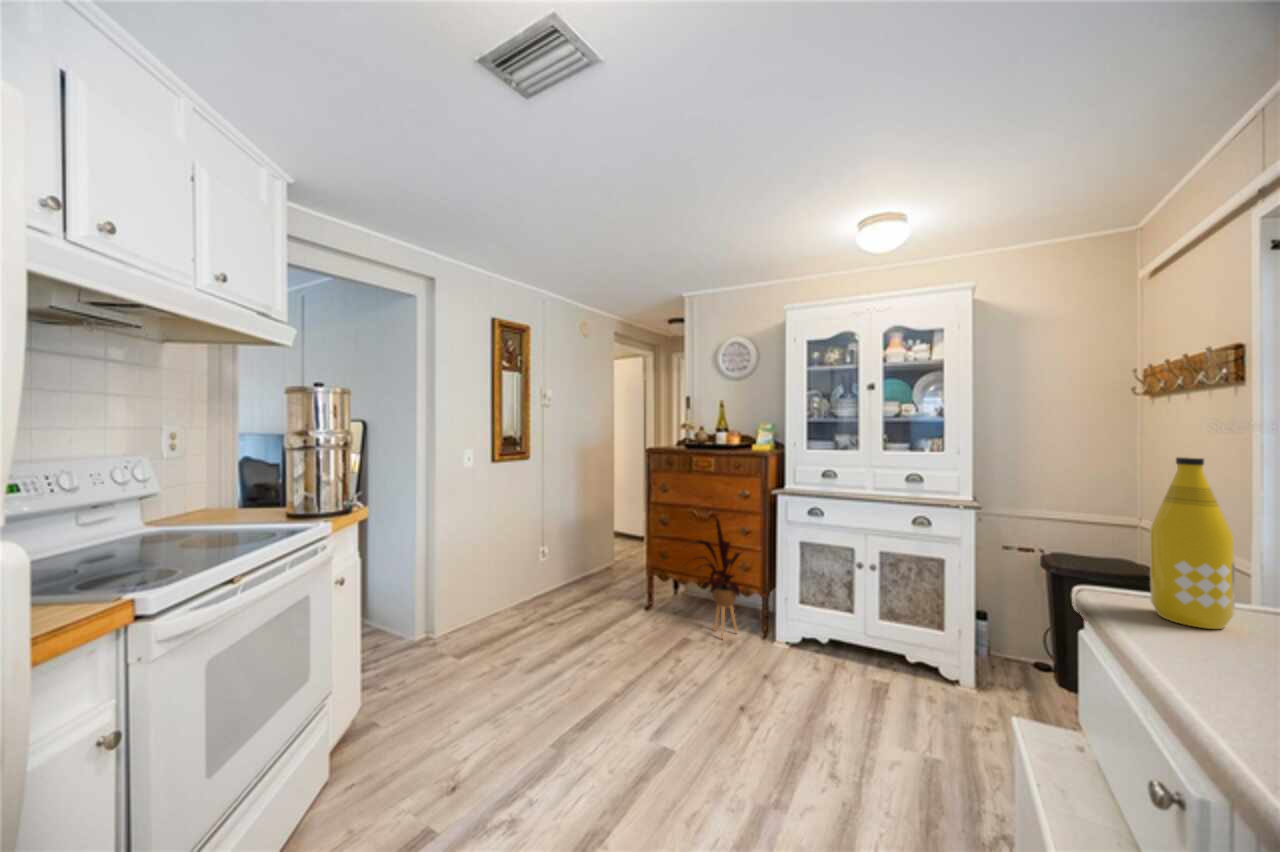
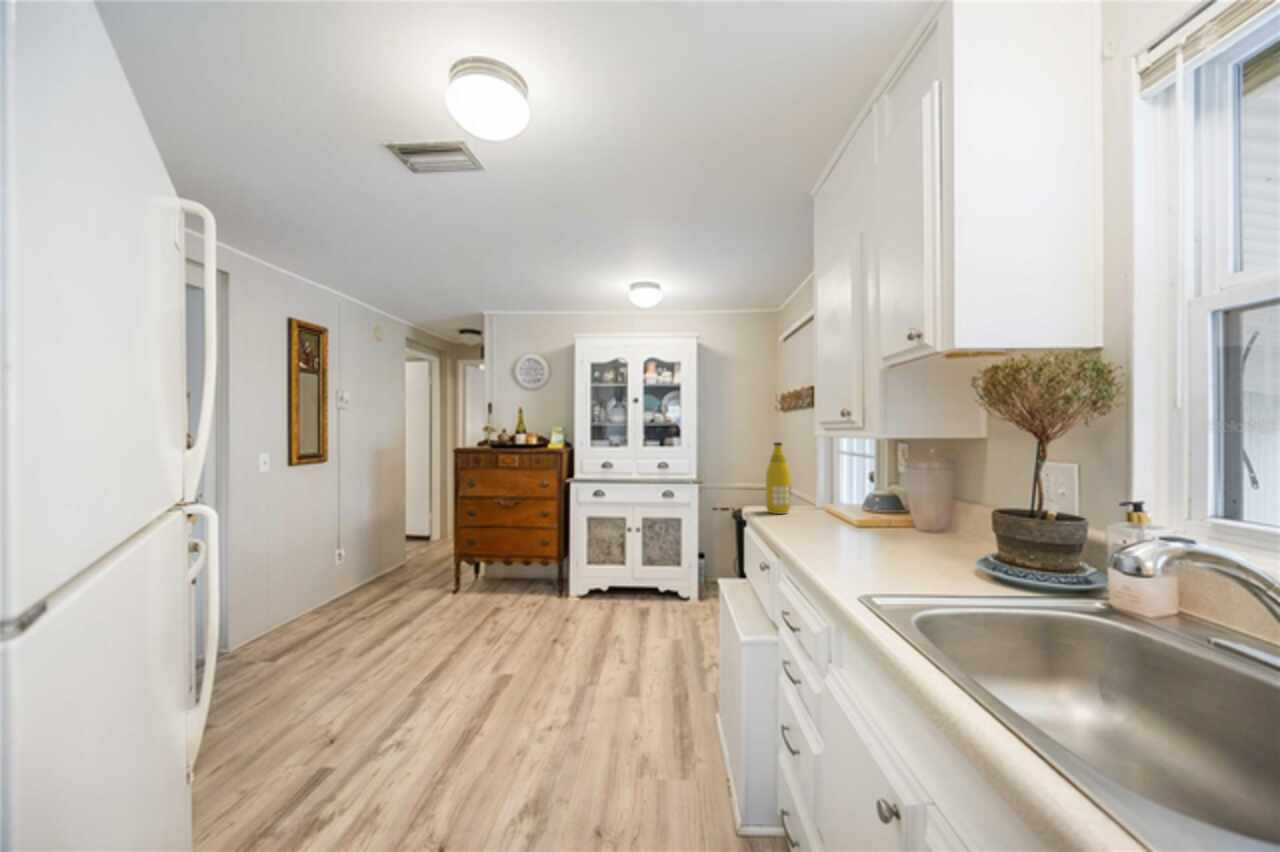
house plant: present [695,517,741,639] -> none [493,502,555,603]

